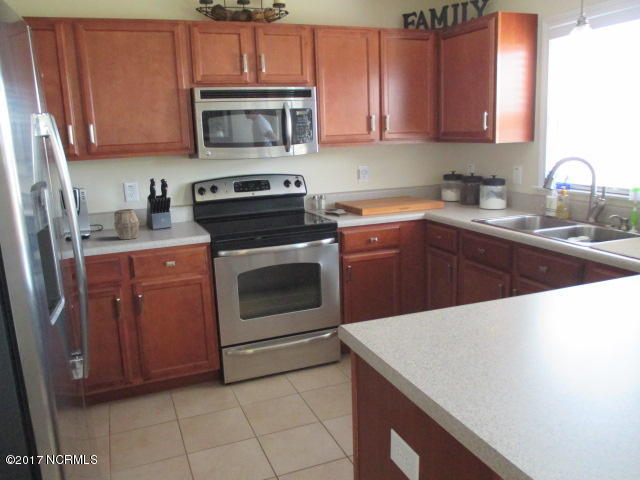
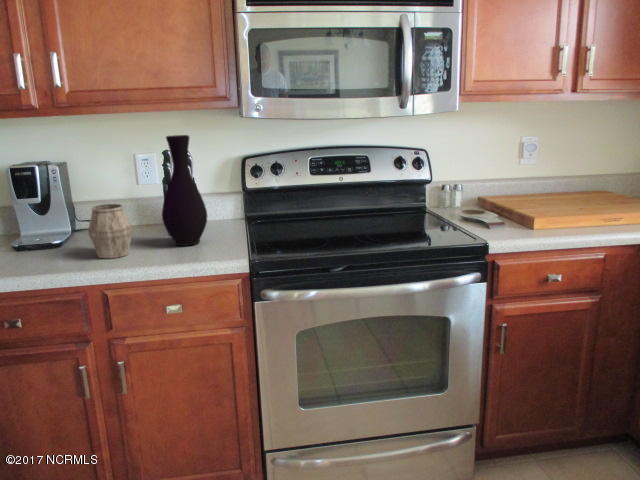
vase: none [154,169,180,233] -> present [162,135,207,246]

